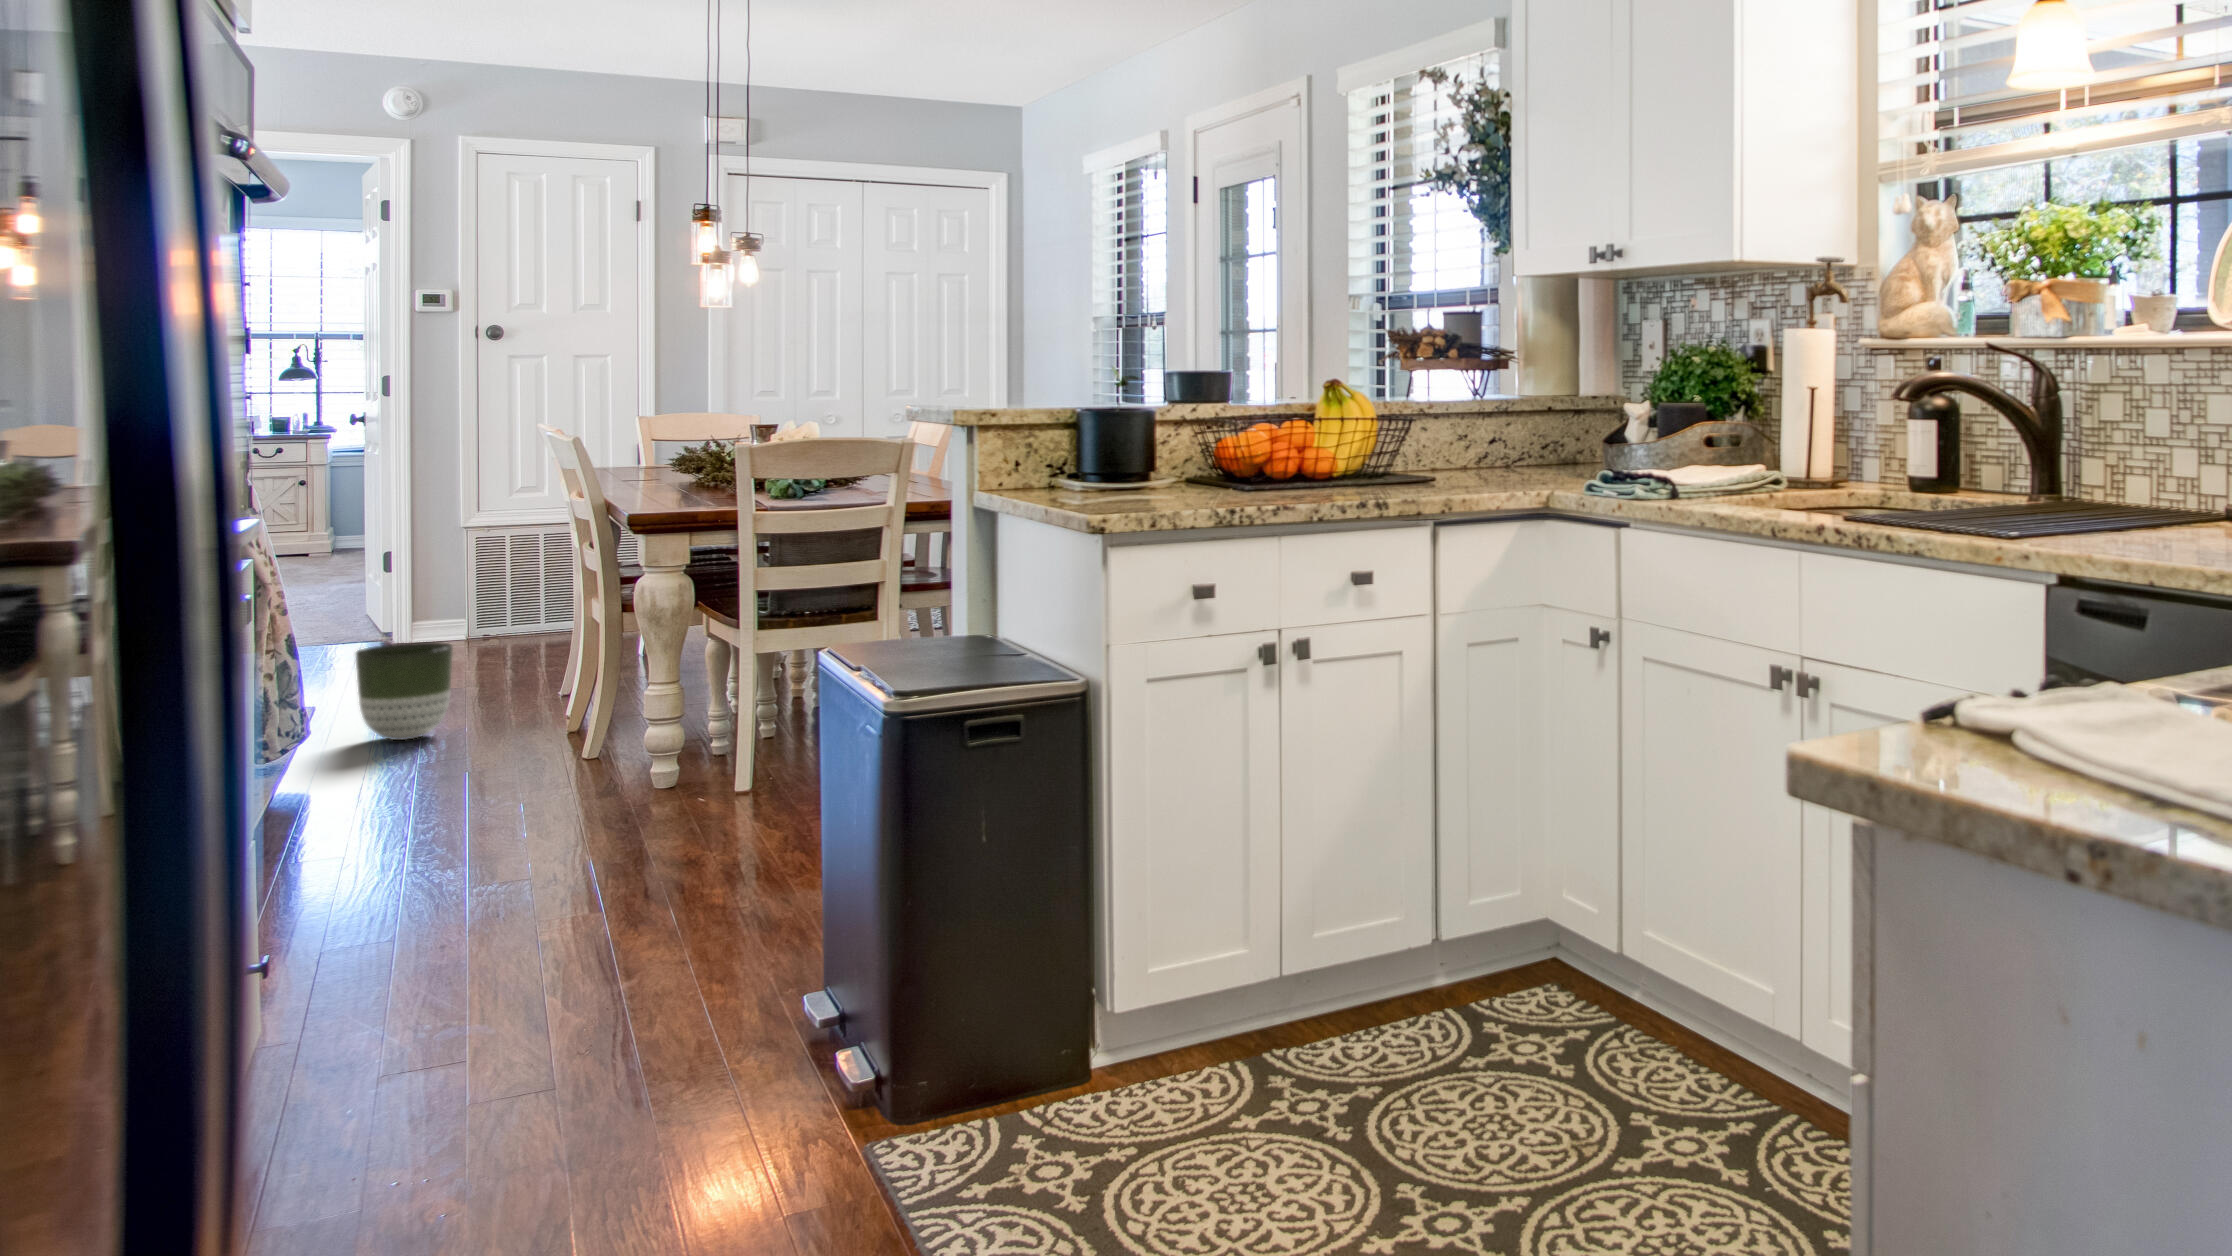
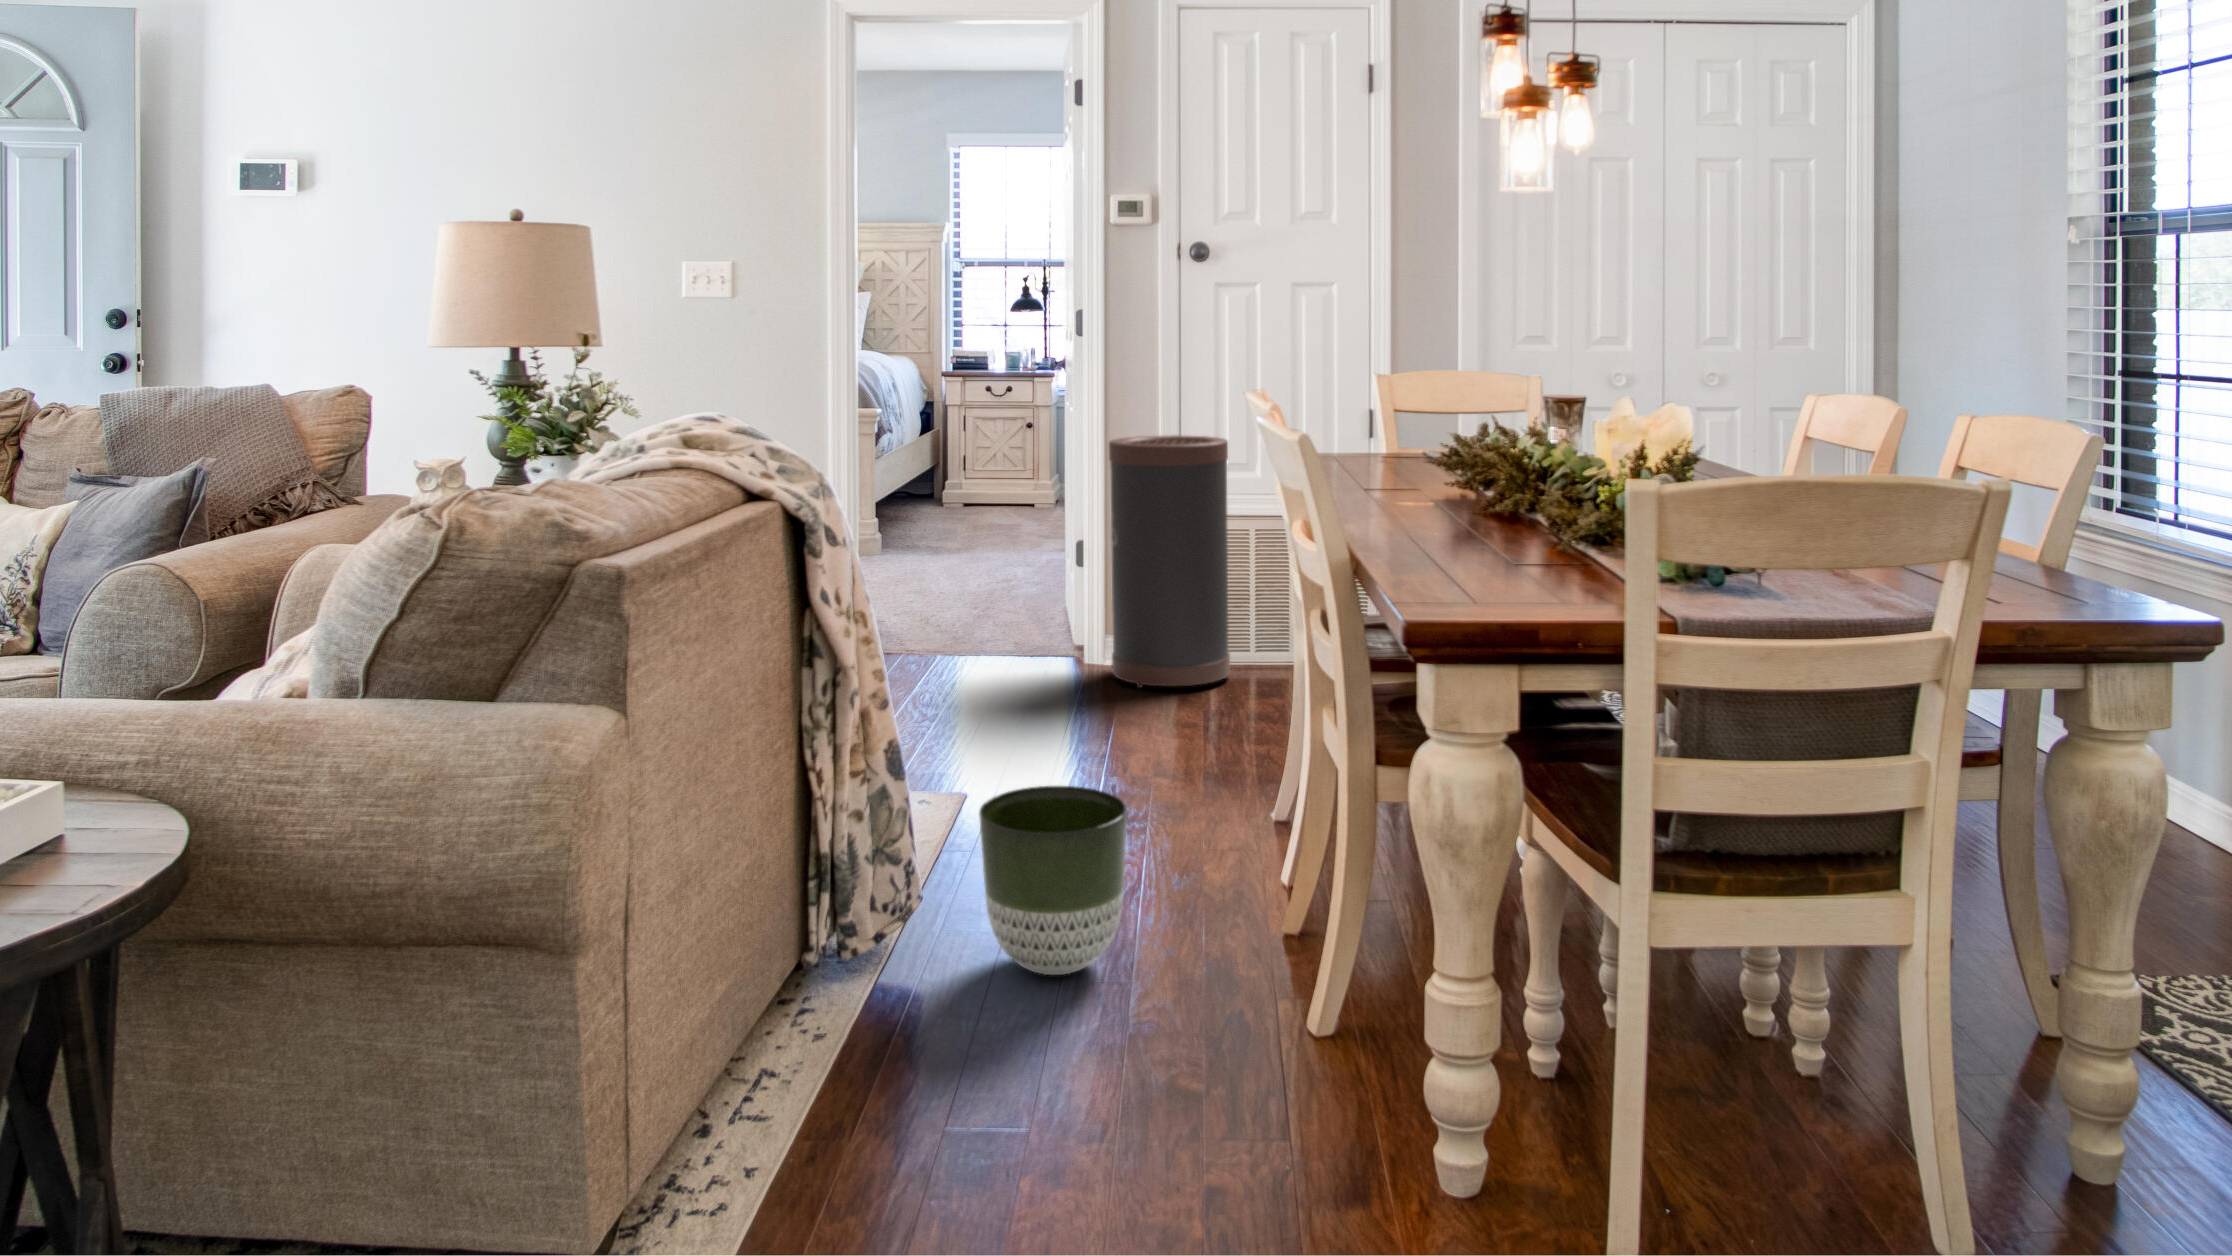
trash can: none [419,468,522,649] -> present [1109,435,1230,688]

